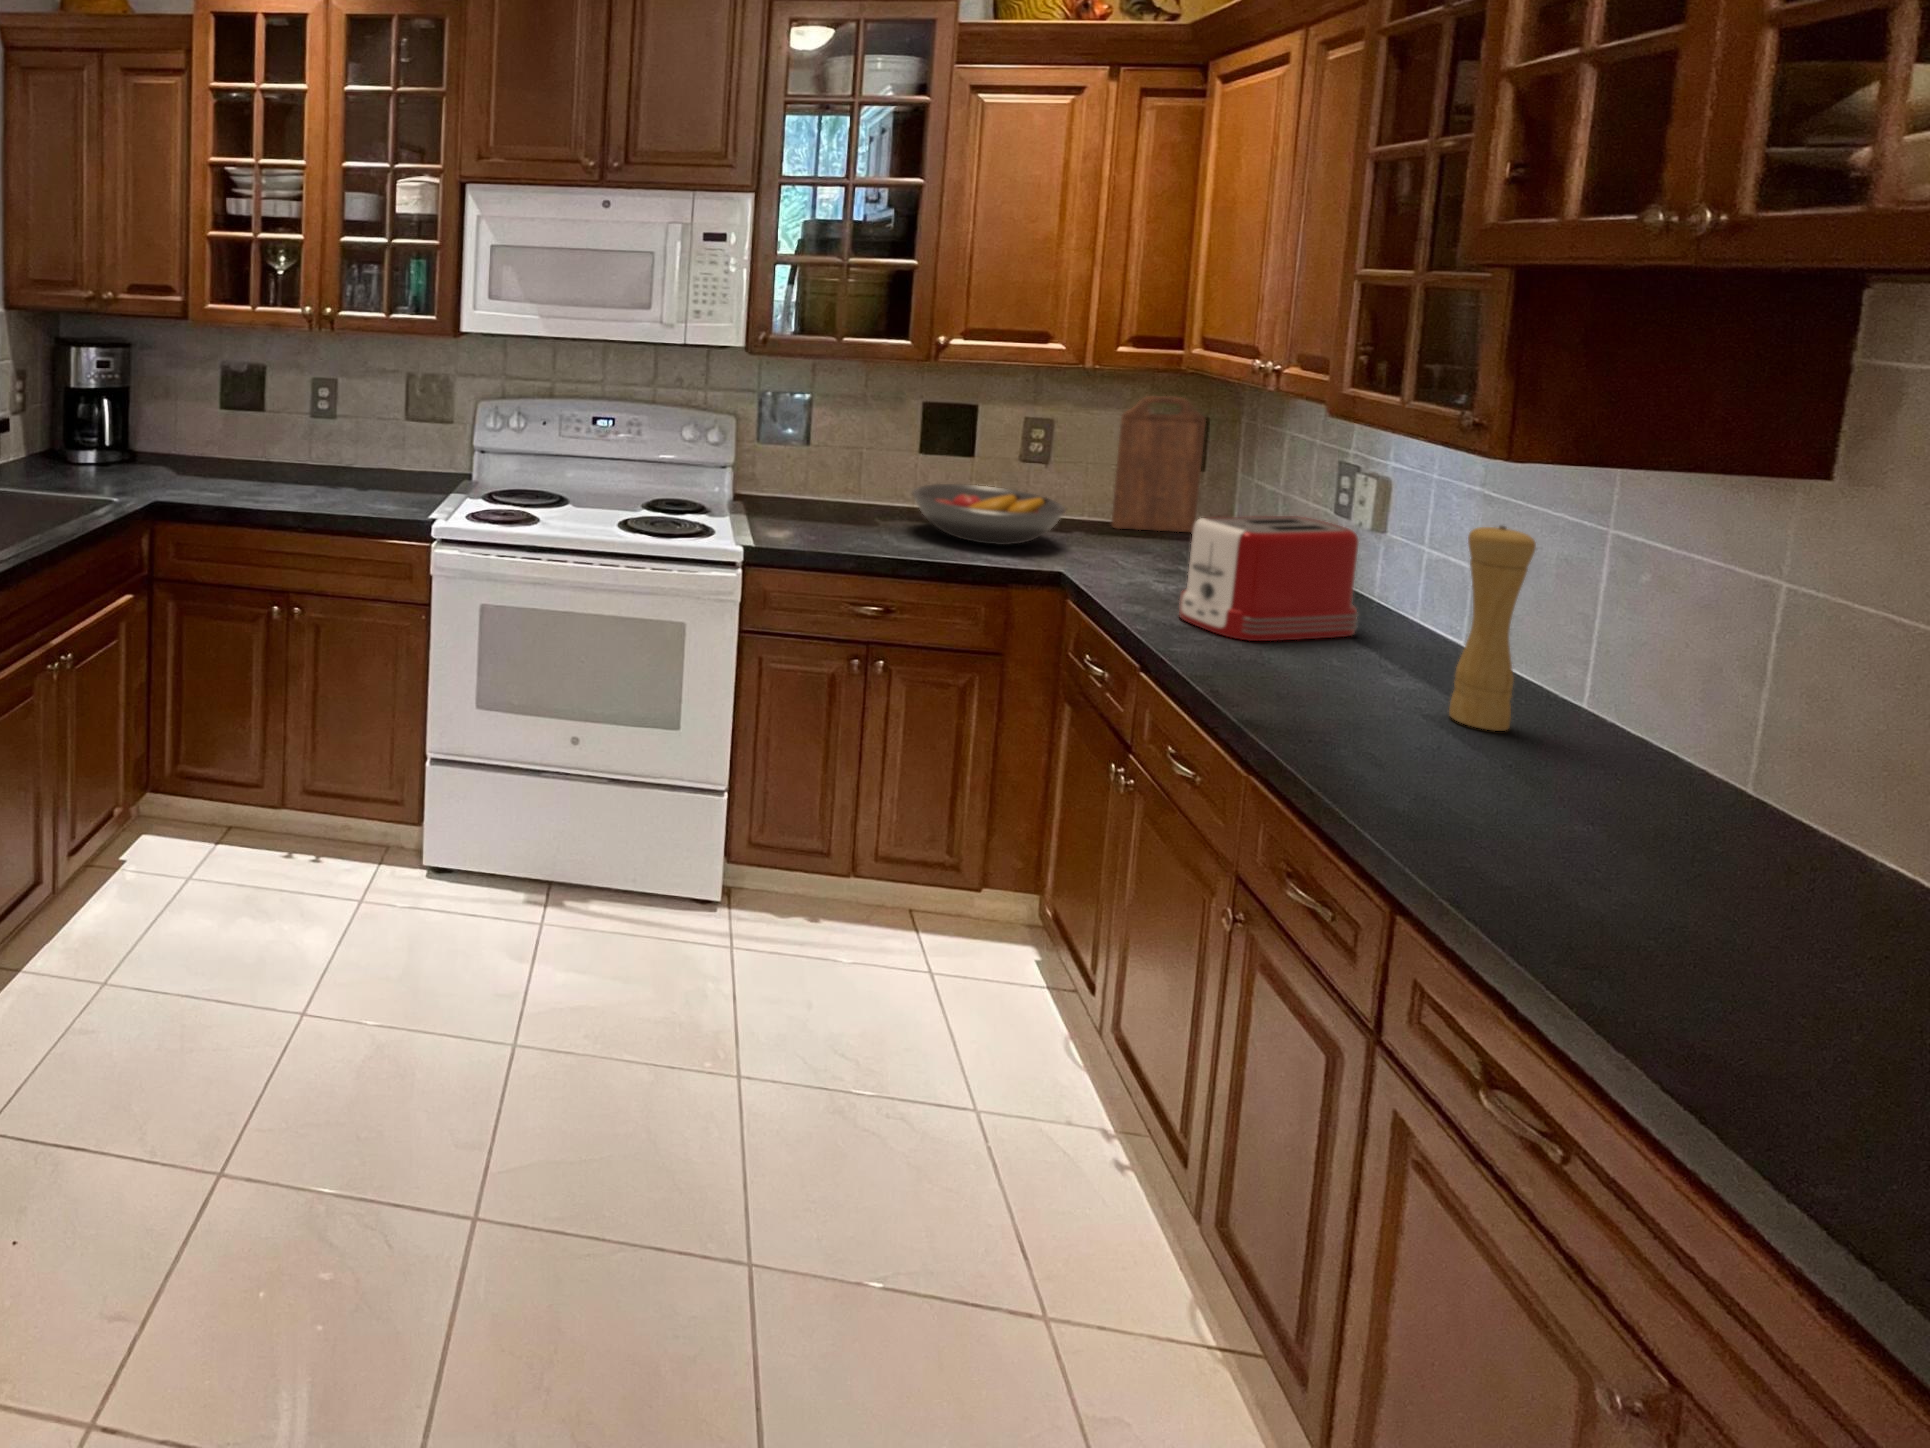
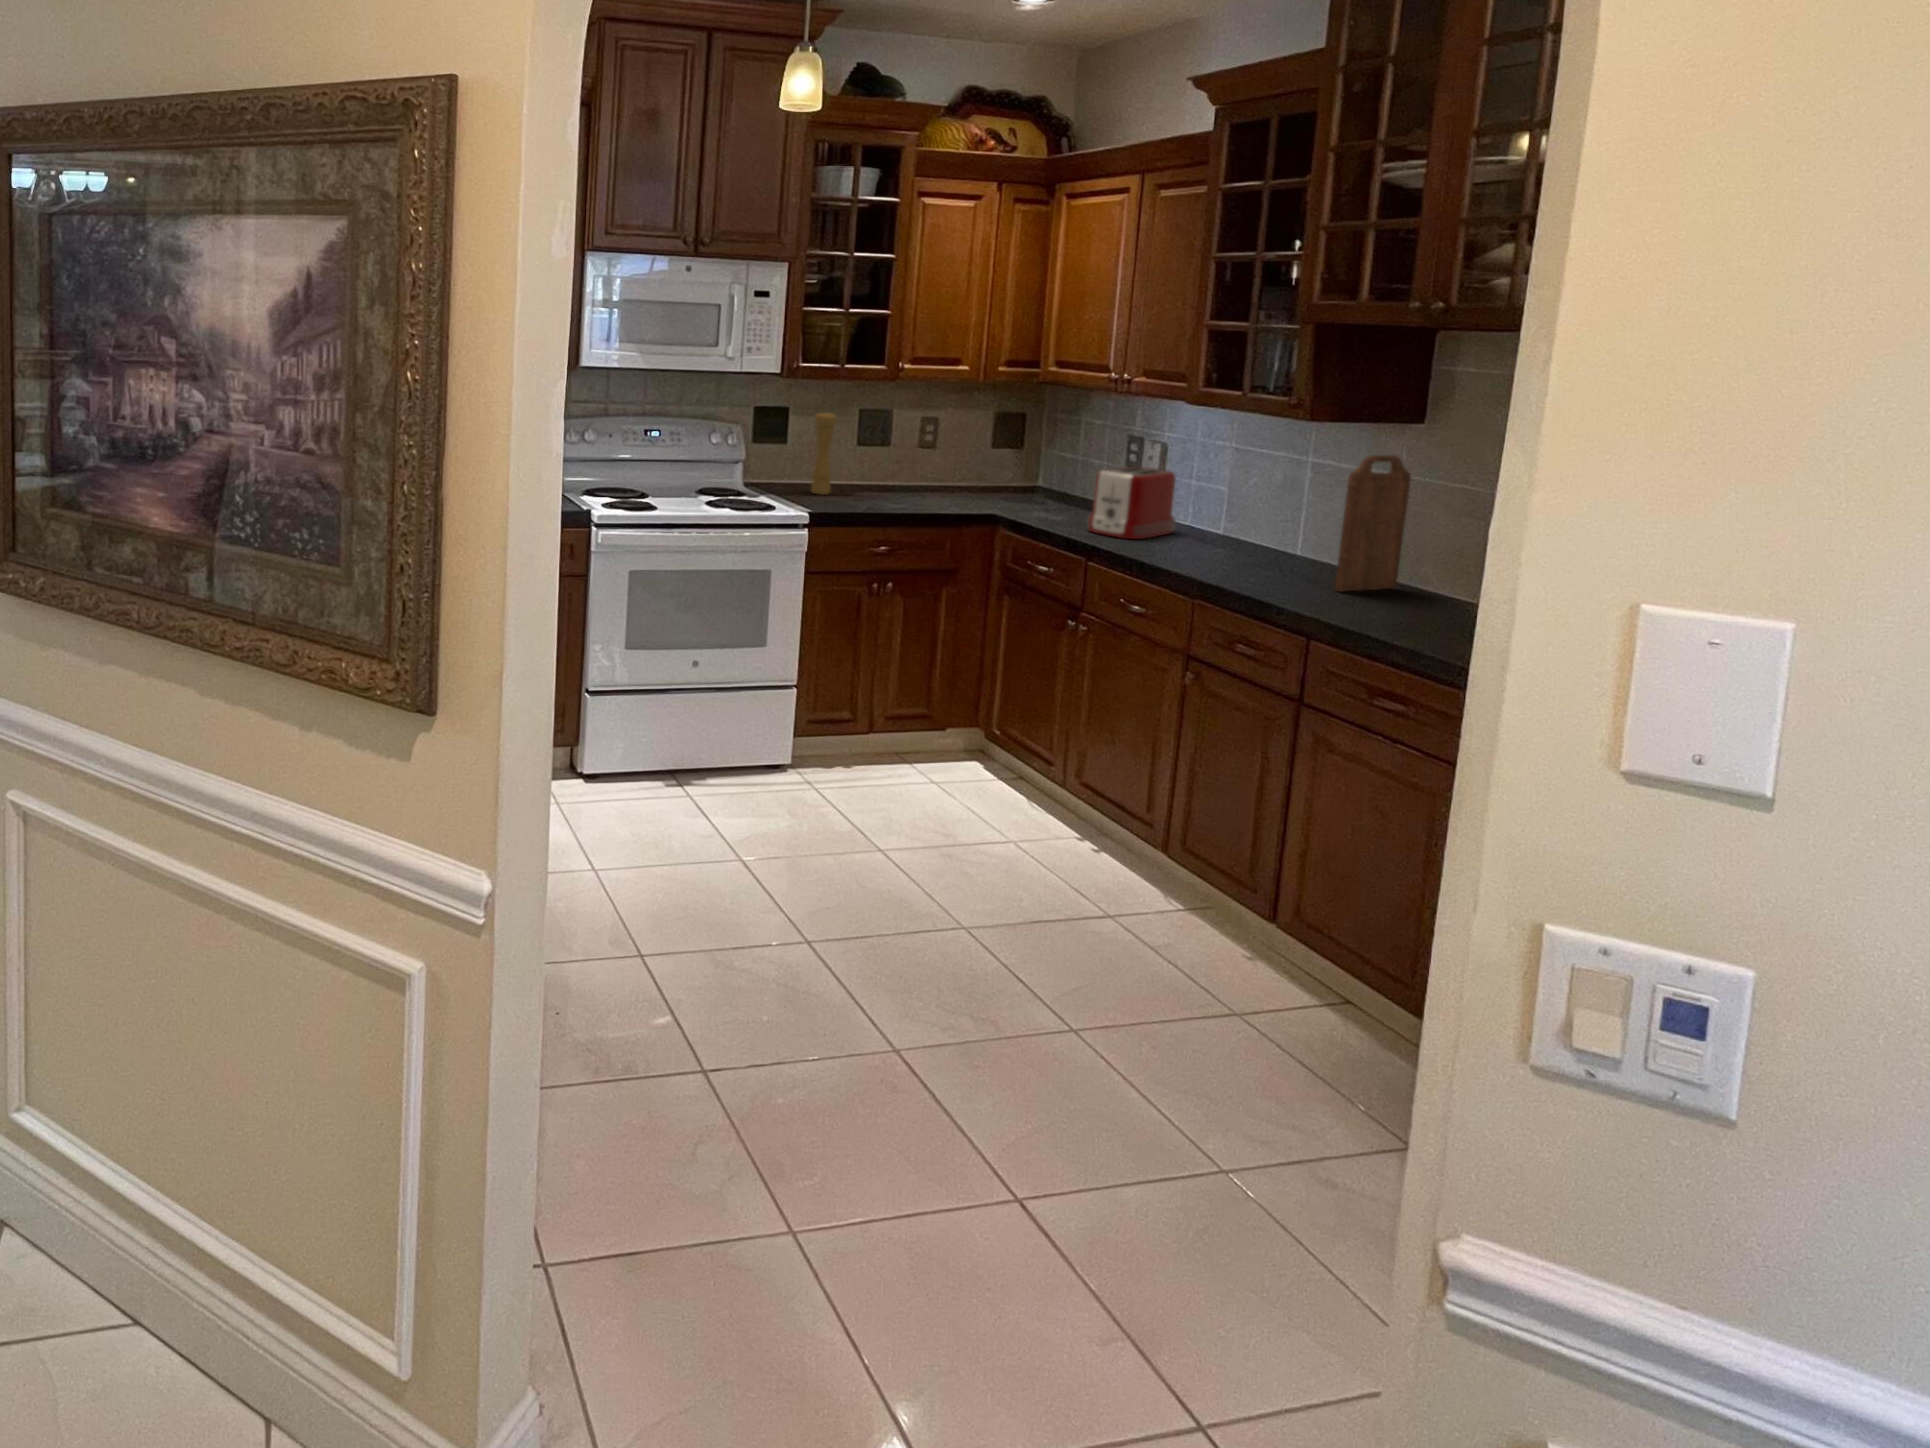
cutting board: present [1112,396,1206,533] -> present [1335,455,1411,591]
fruit bowl: present [912,484,1066,545] -> none [877,464,979,502]
pepper mill: present [1449,526,1536,731] -> present [811,413,836,495]

